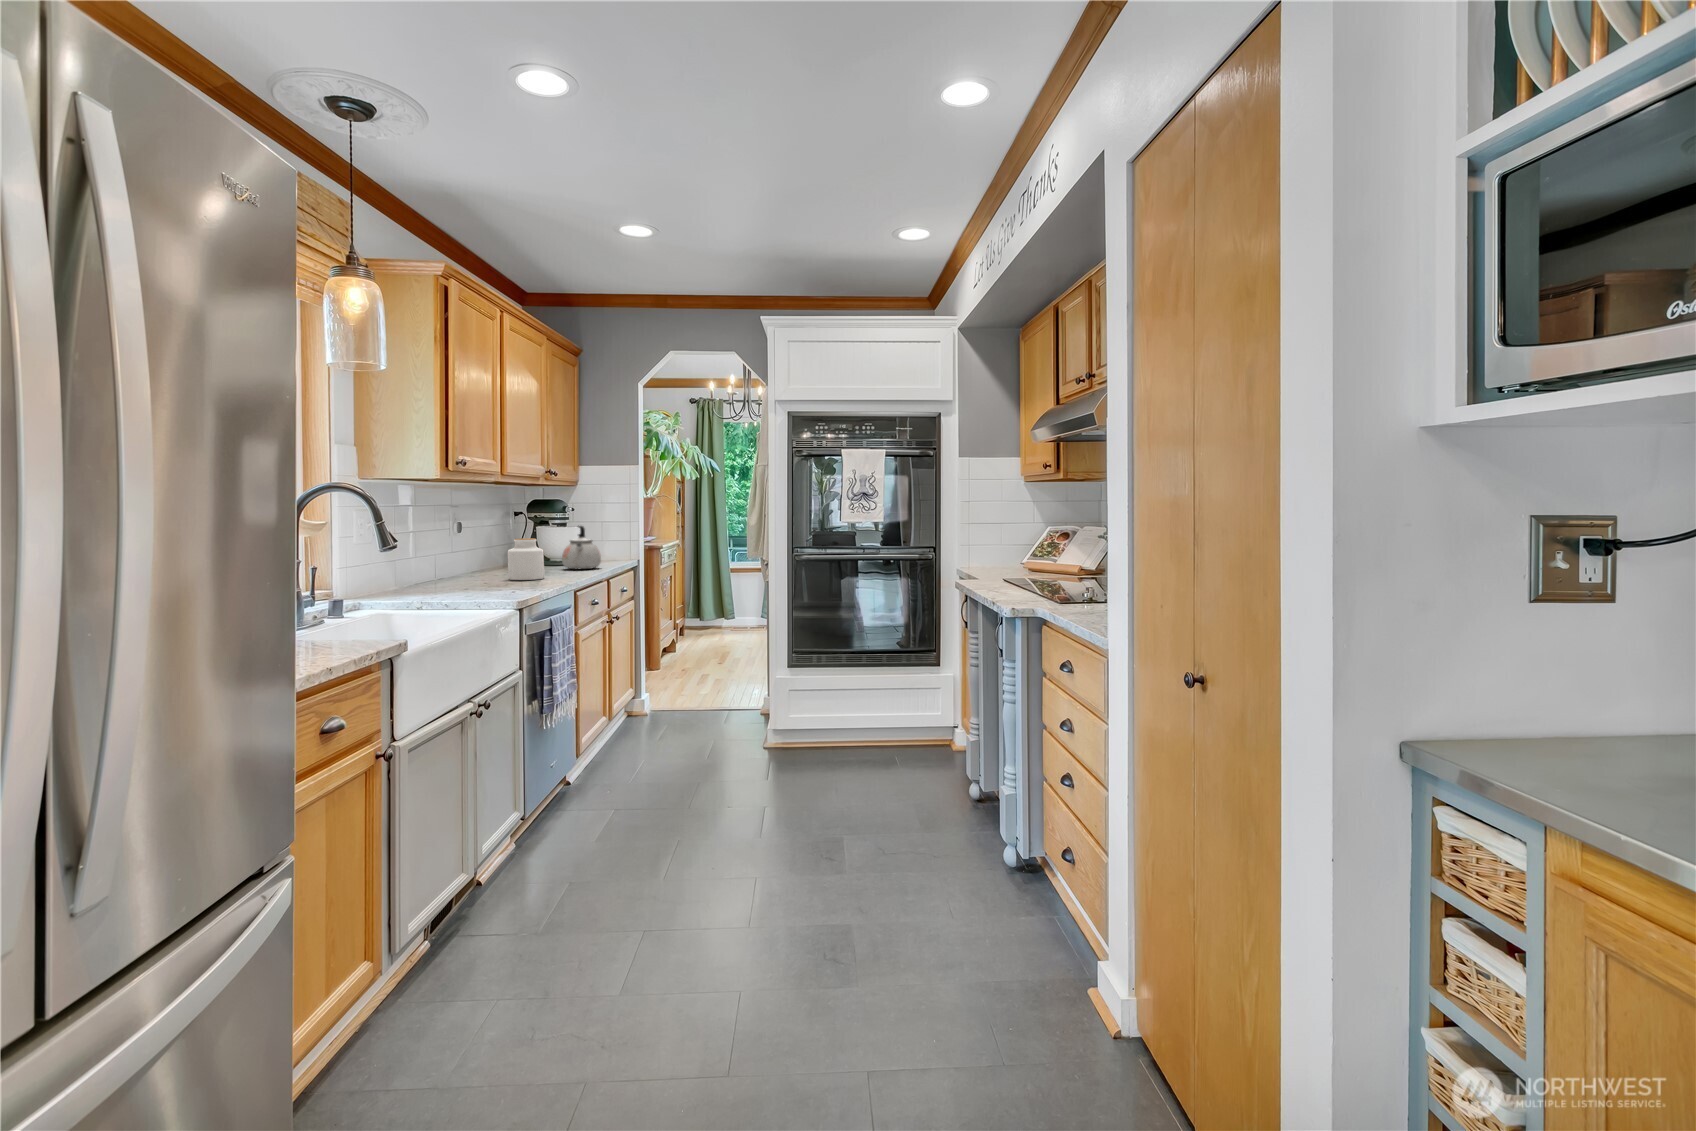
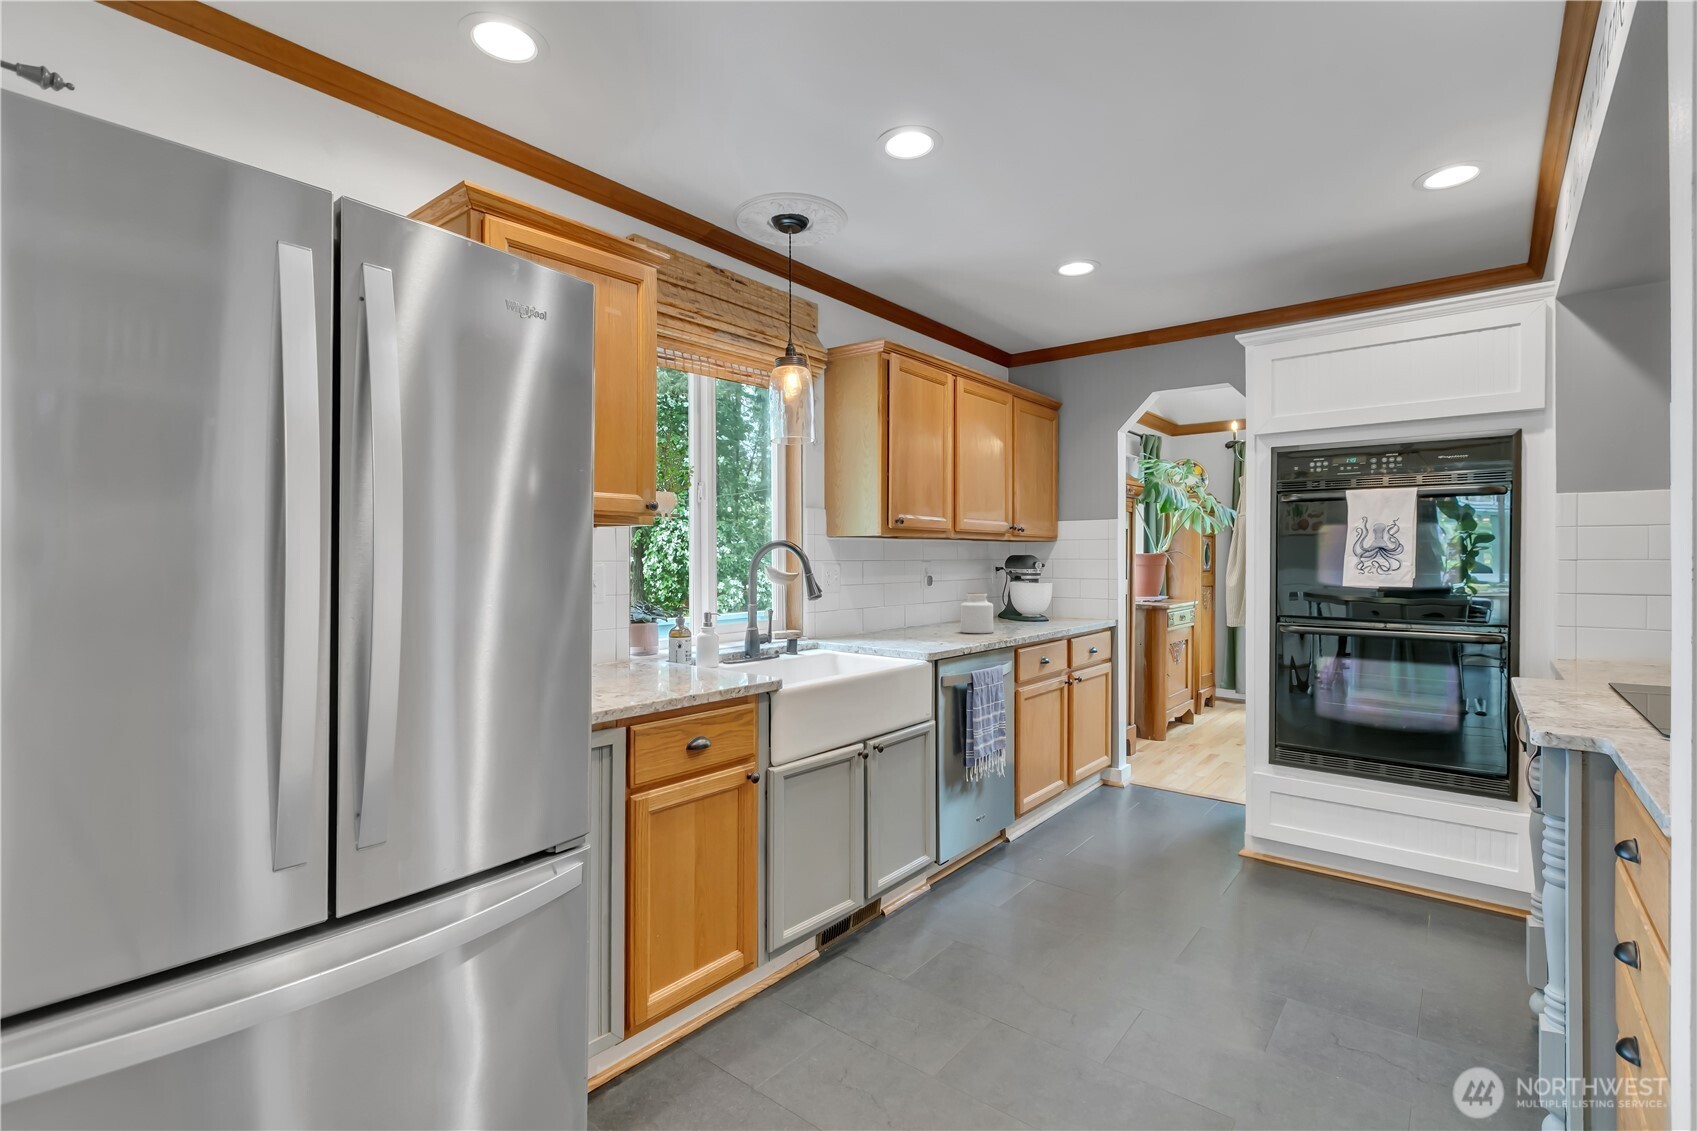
kettle: present [562,526,601,569] -> none [1024,581,1063,626]

